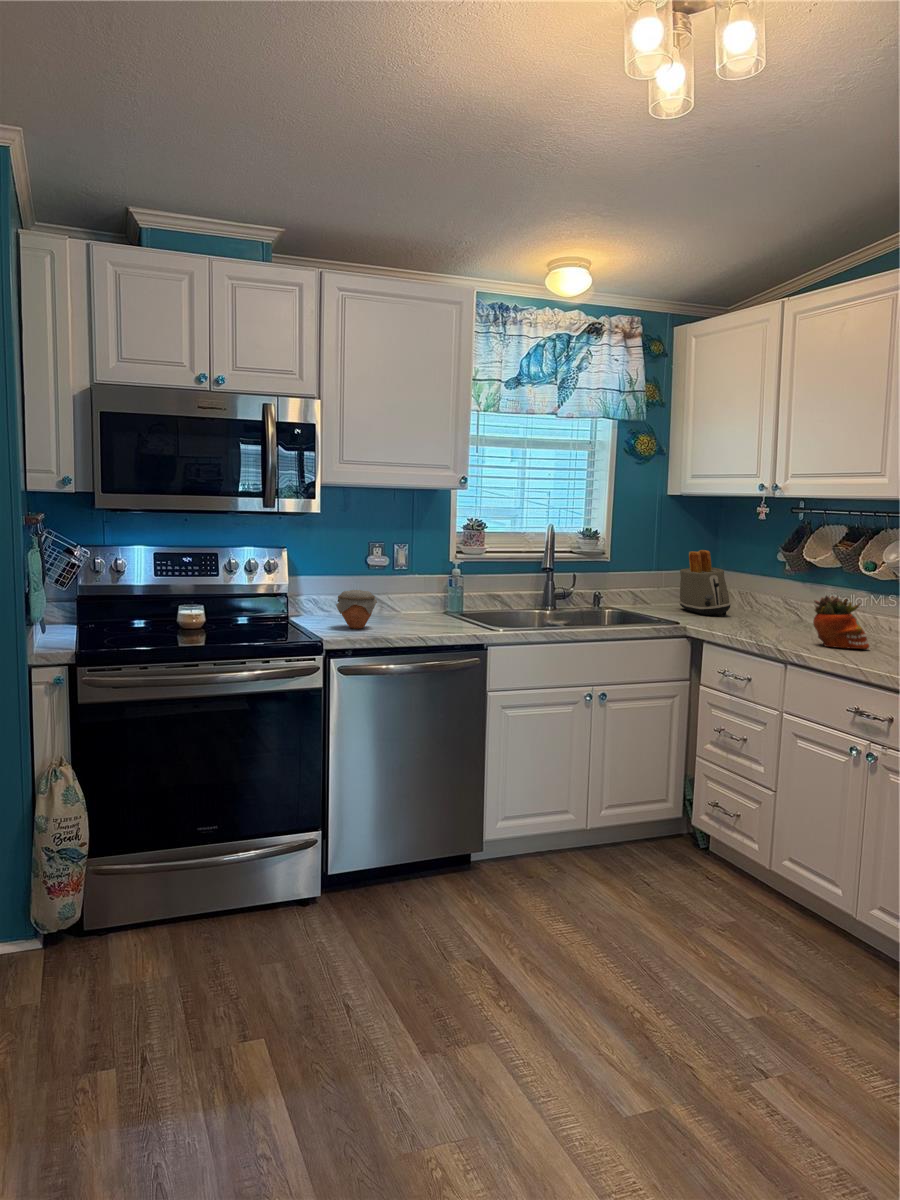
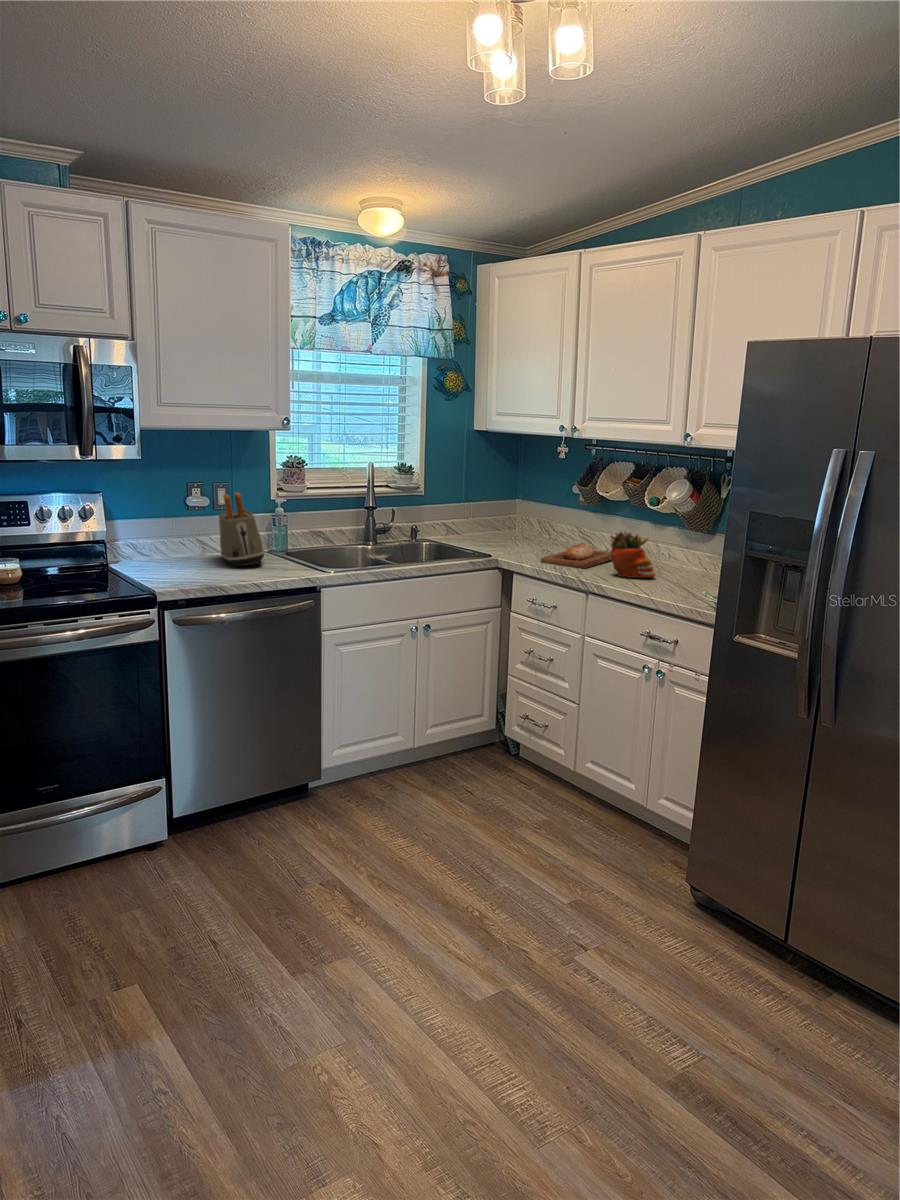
toaster: present [679,550,731,615] -> present [219,492,264,566]
jar: present [336,590,377,629] -> none [164,537,206,576]
bread loaf: none [734,612,826,638] -> present [541,543,611,568]

